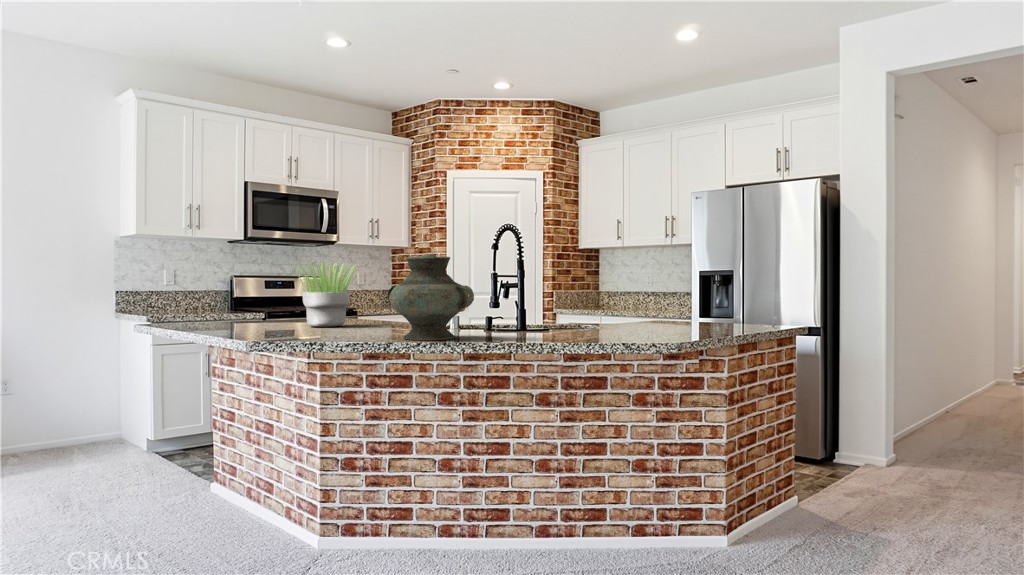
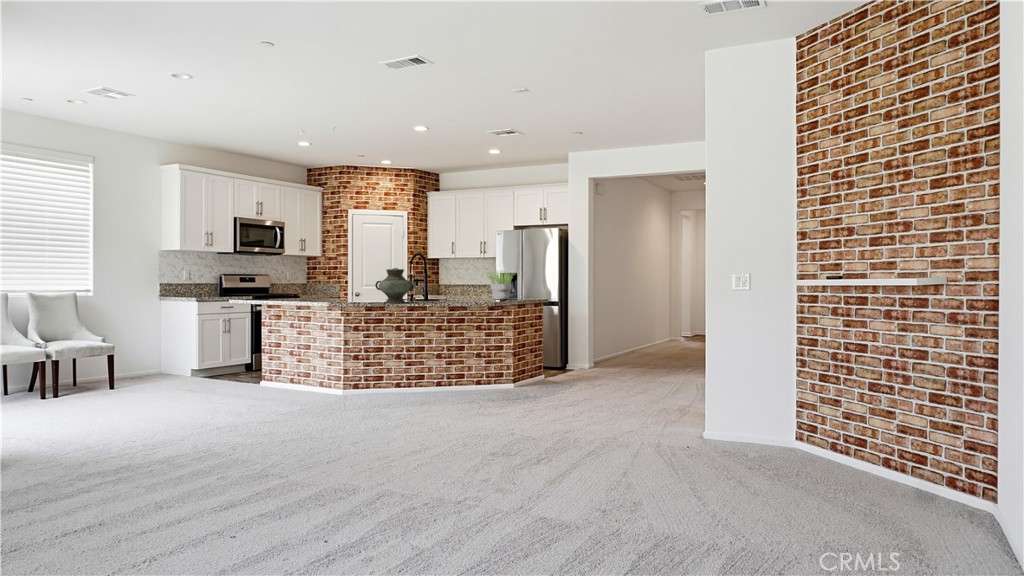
potted plant: present [291,262,359,327] -> present [487,271,513,300]

